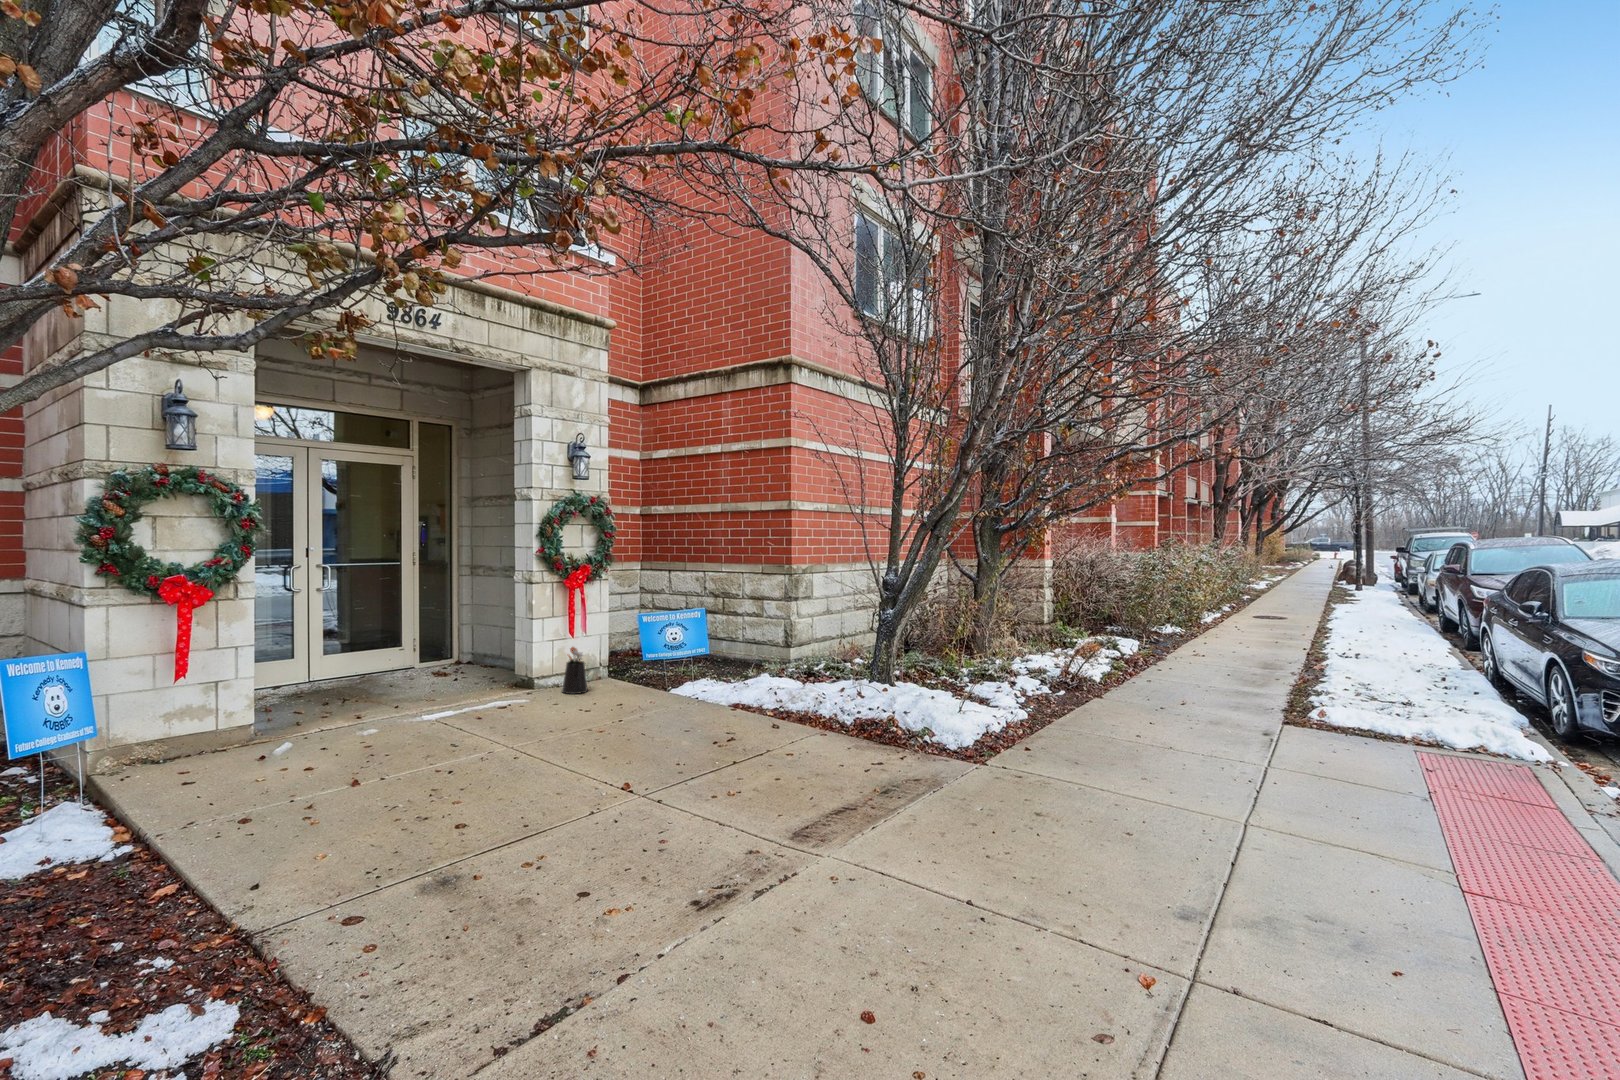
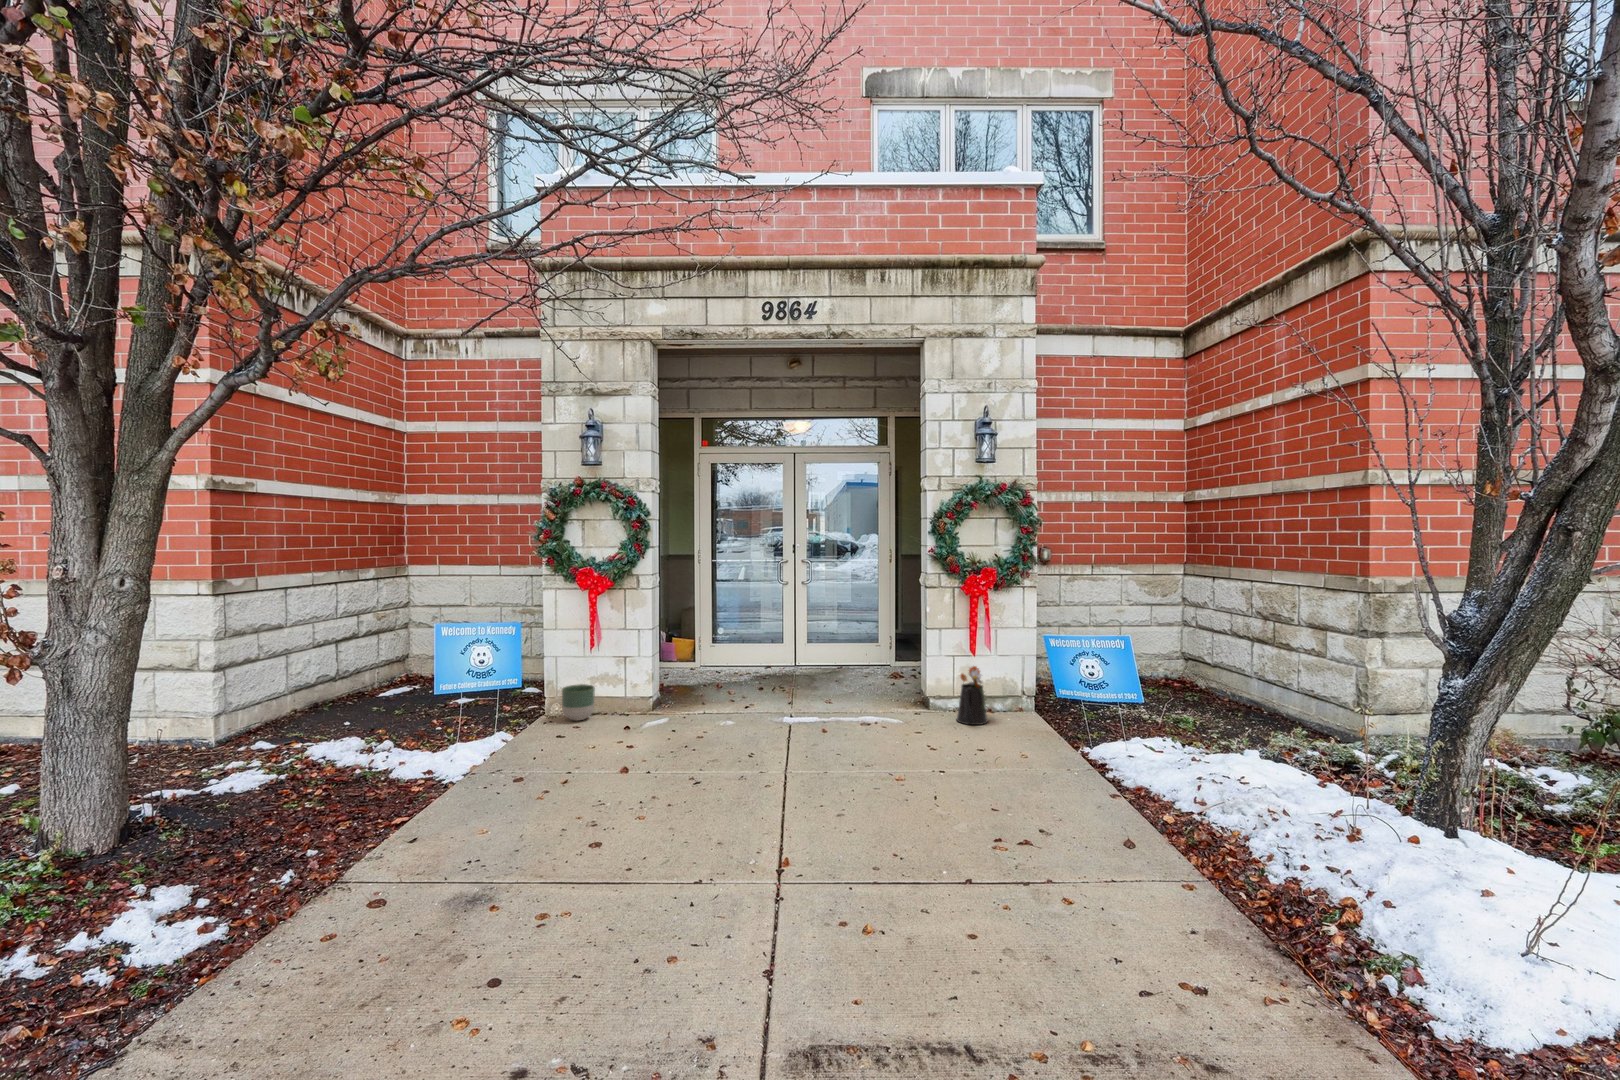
planter: none [123,737,177,785] -> present [562,684,595,721]

